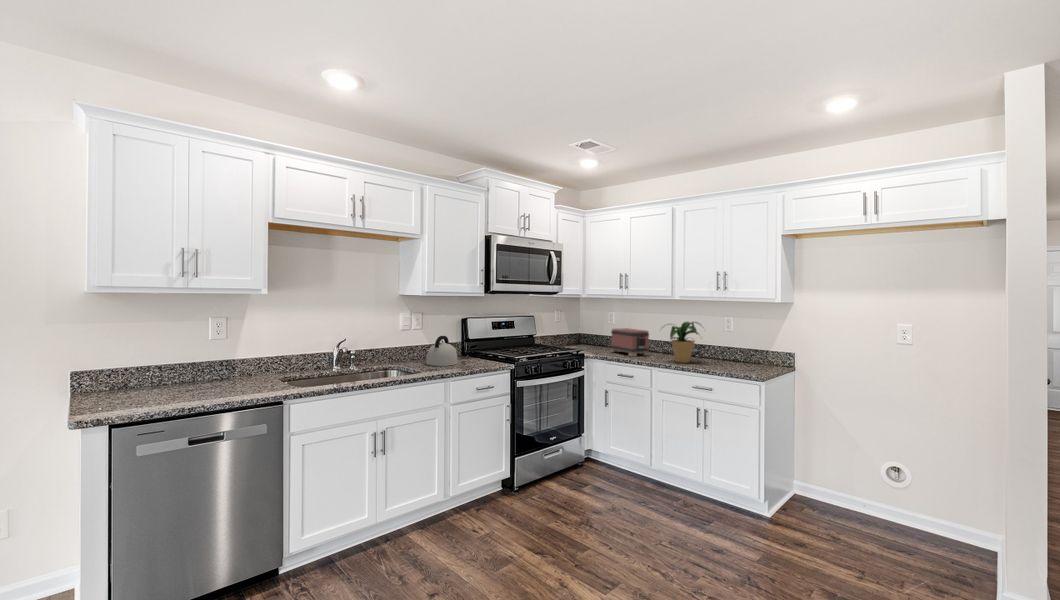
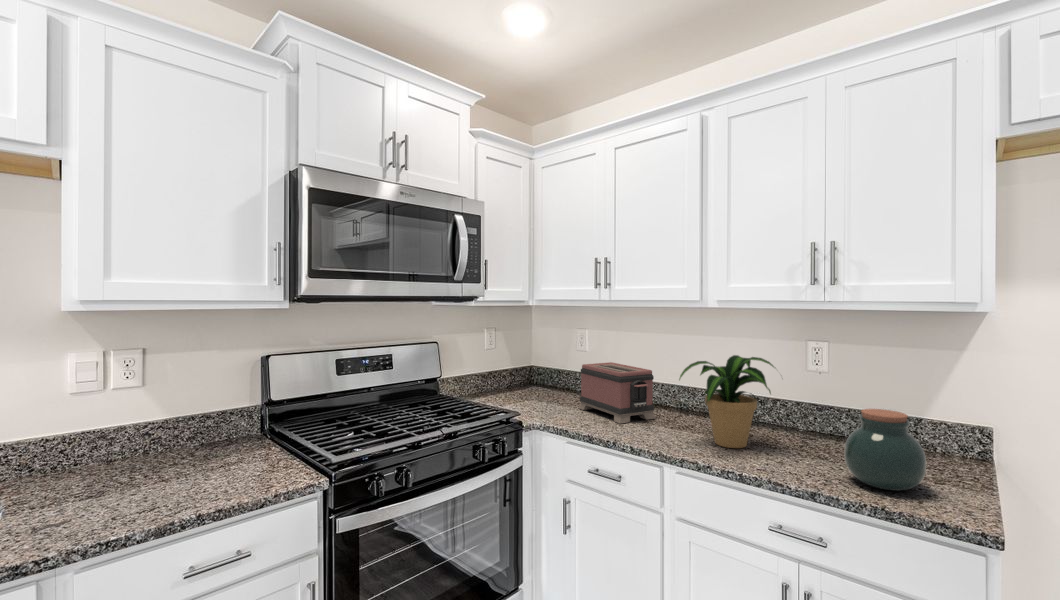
kettle: present [426,336,458,366] -> none [93,409,197,496]
jar: none [723,341,752,371] -> present [844,409,926,491]

